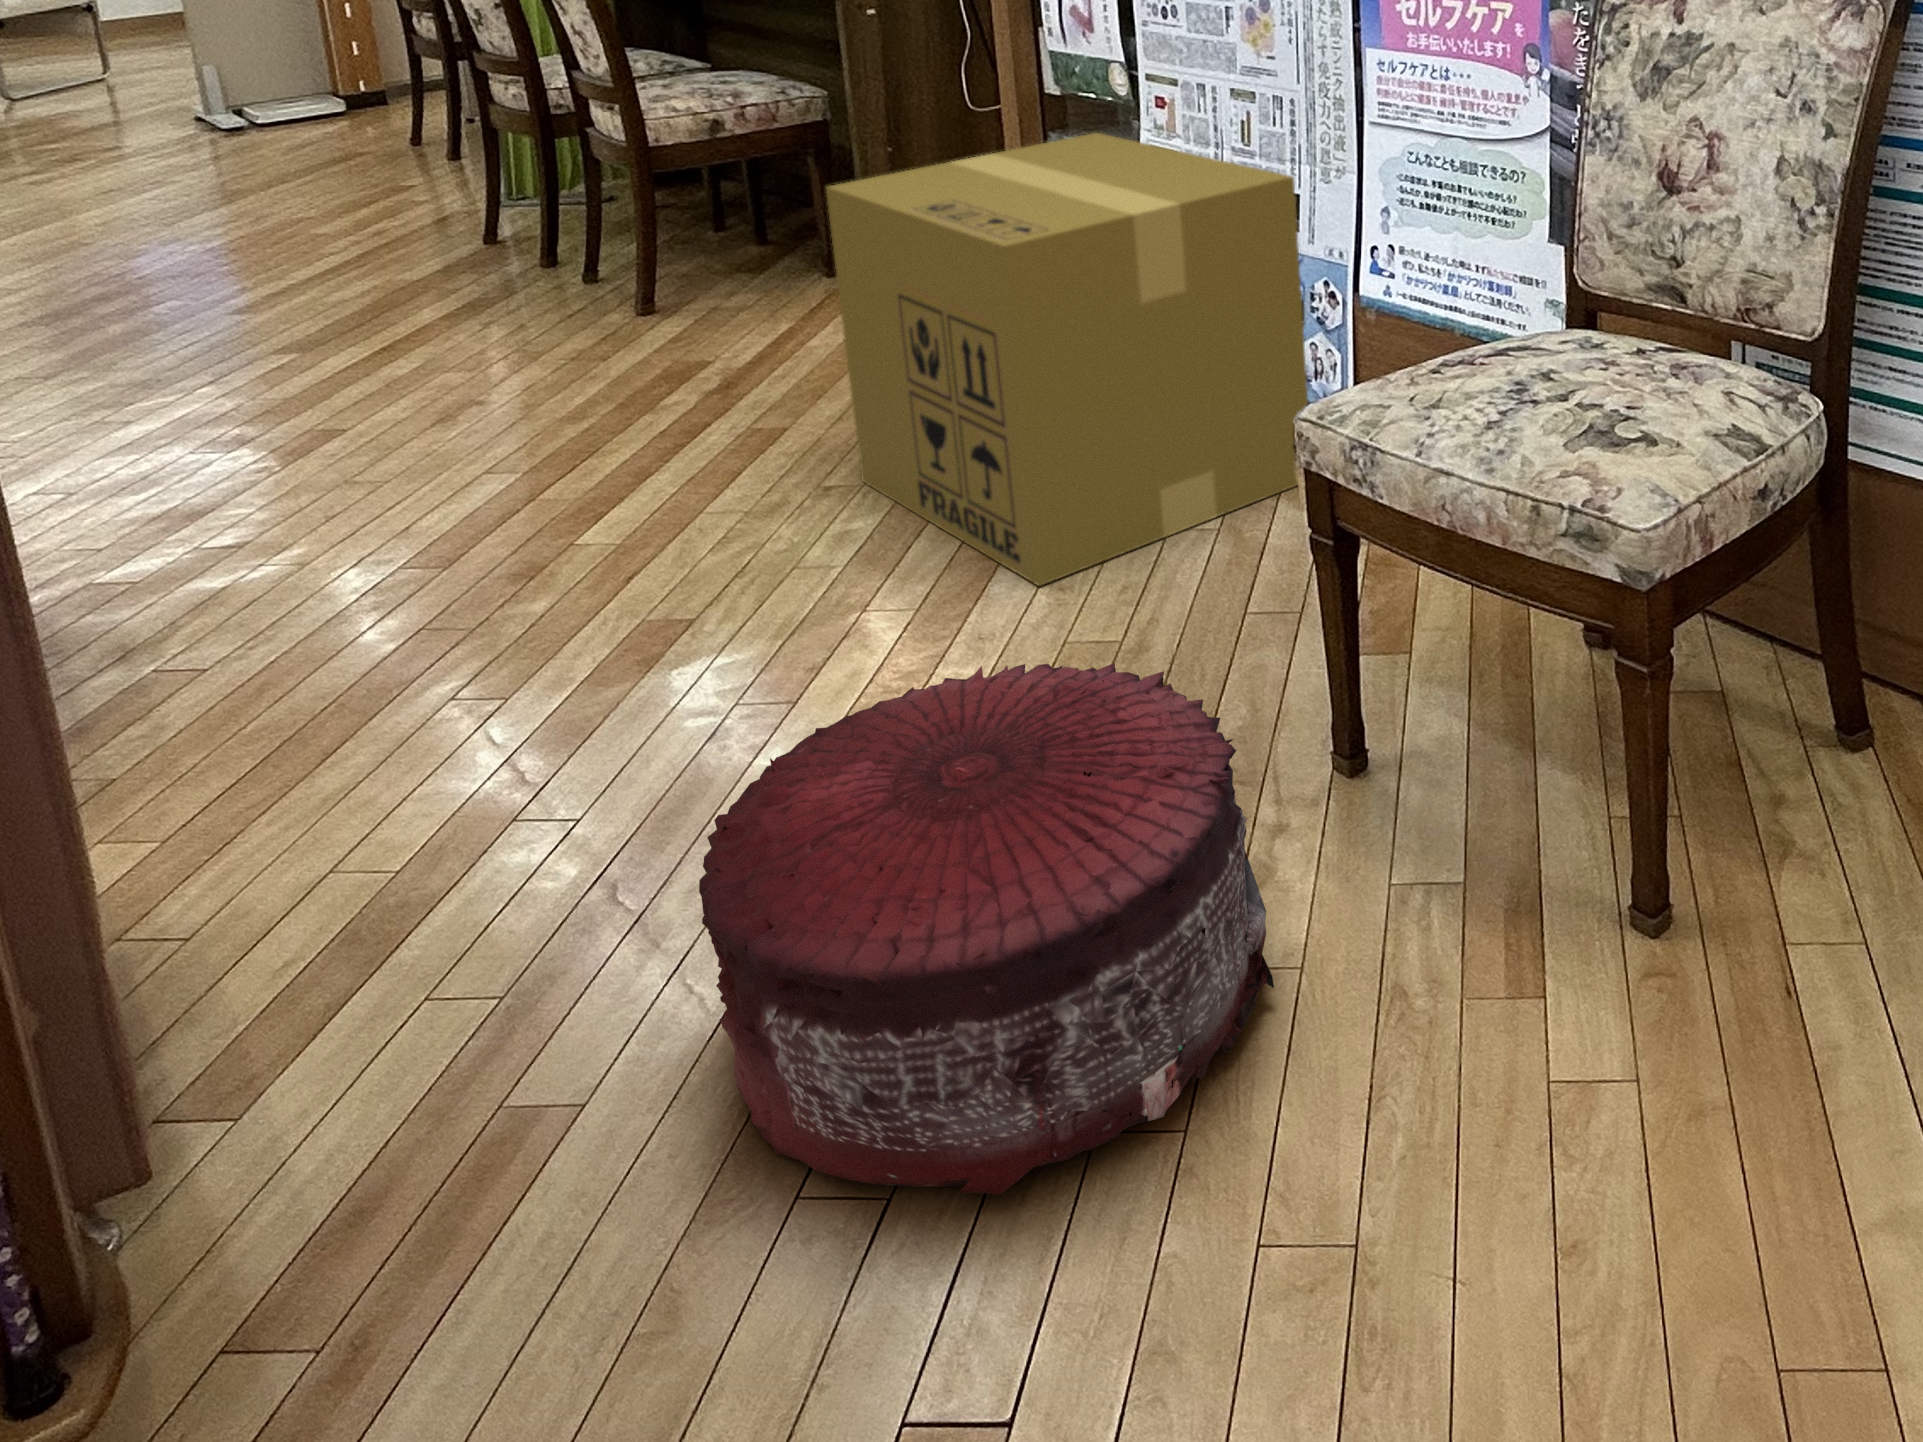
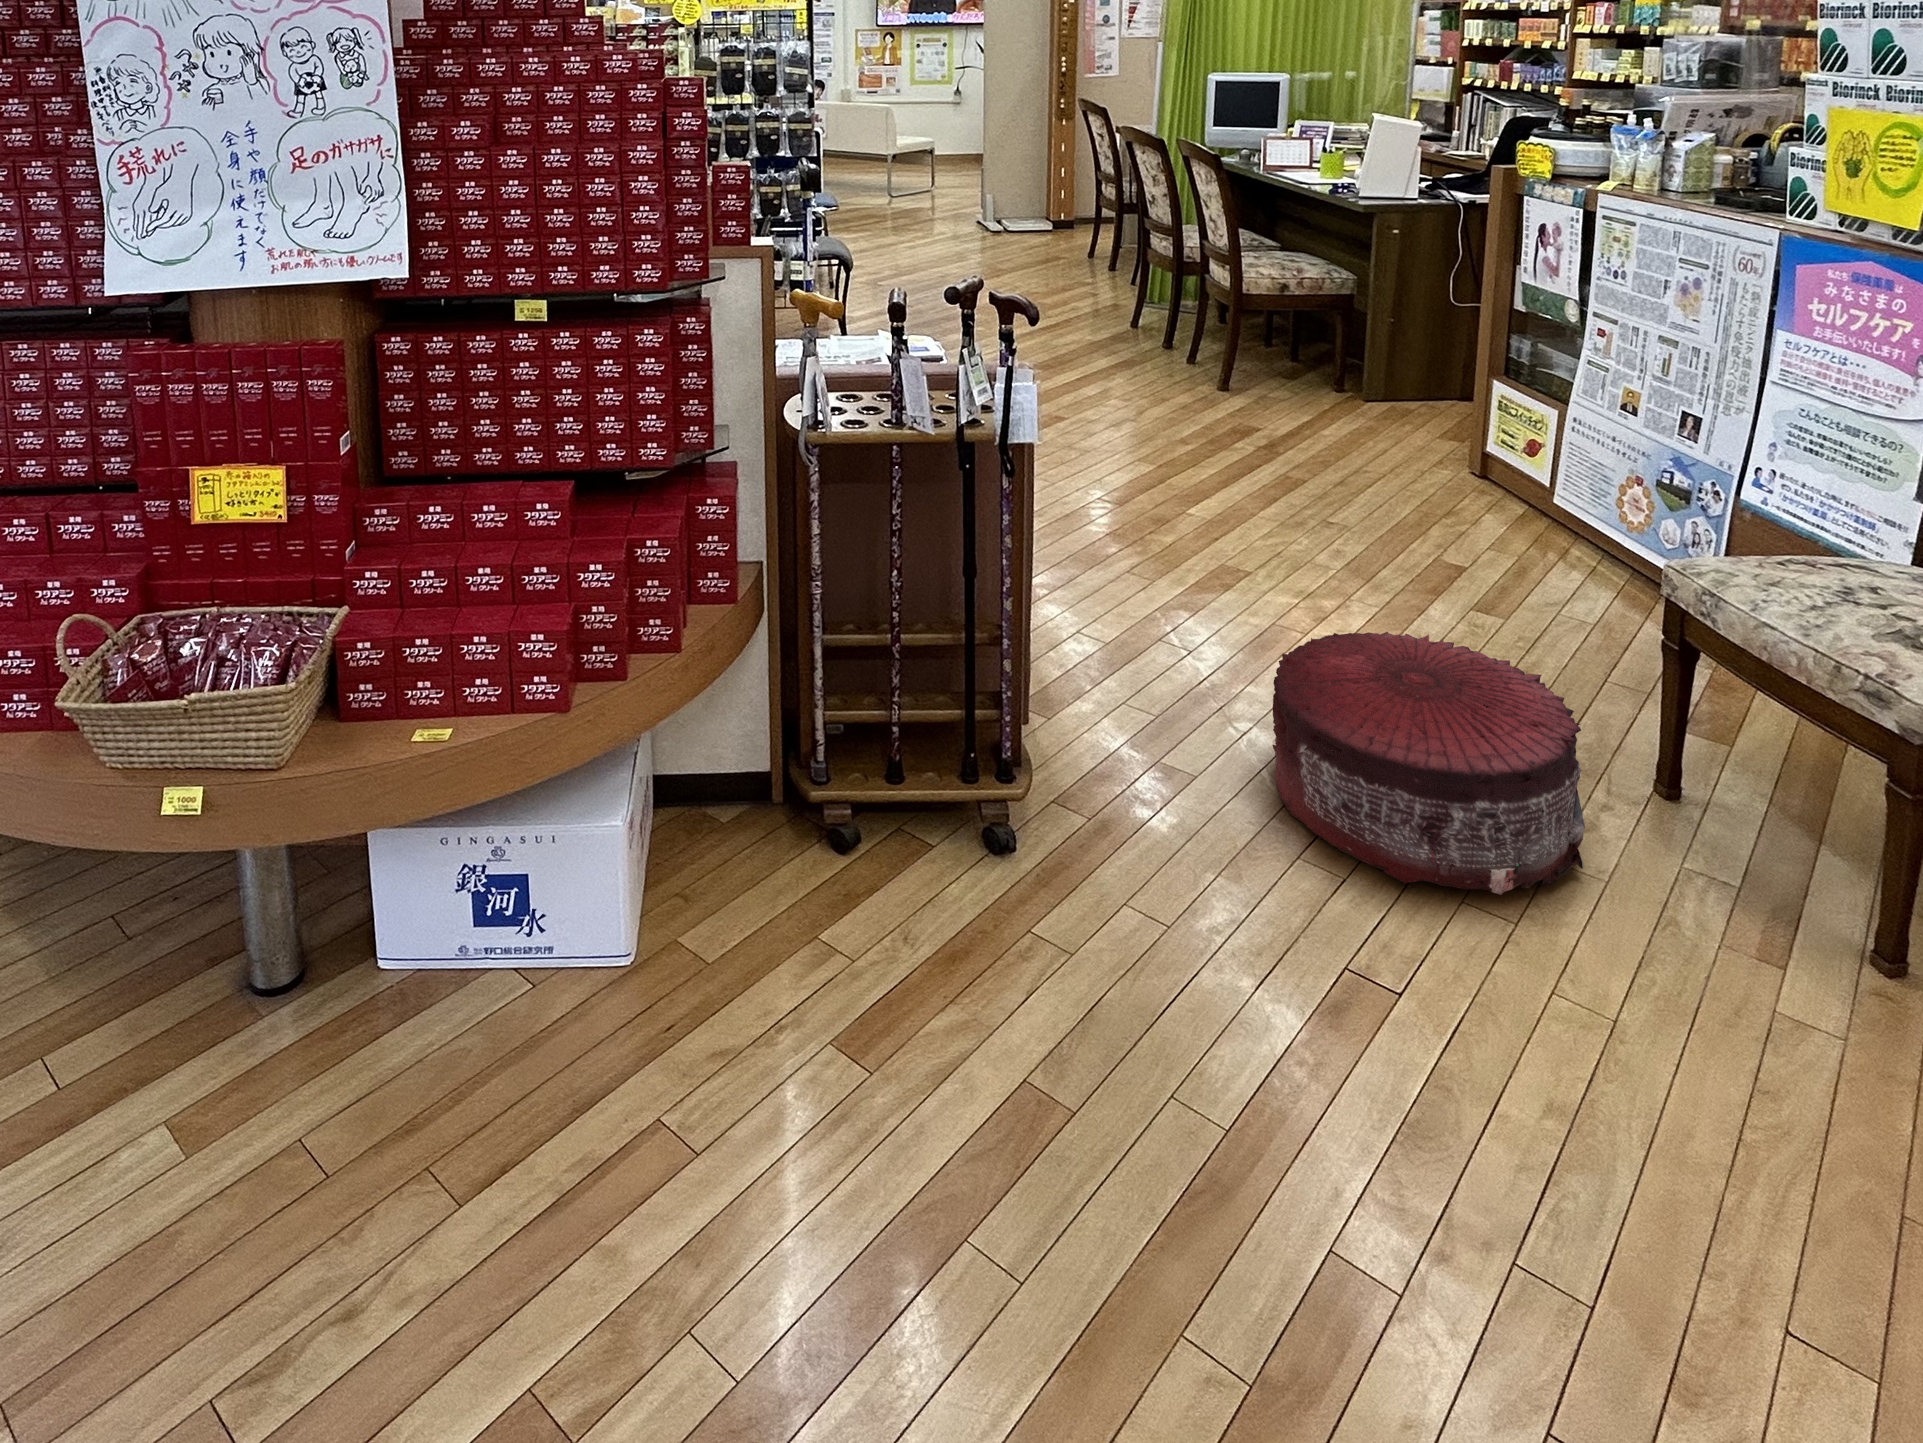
cardboard box: present [825,133,1308,586] -> none [1354,345,1697,612]

